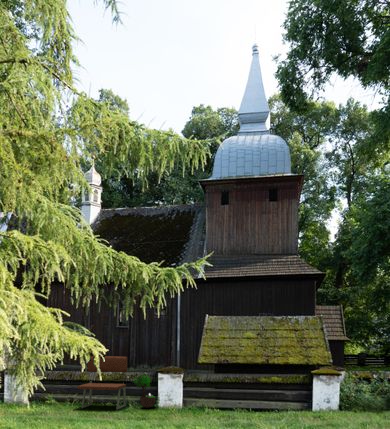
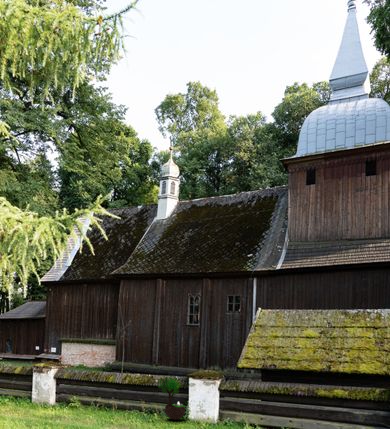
bench: present [77,356,127,409] -> none [92,352,154,419]

